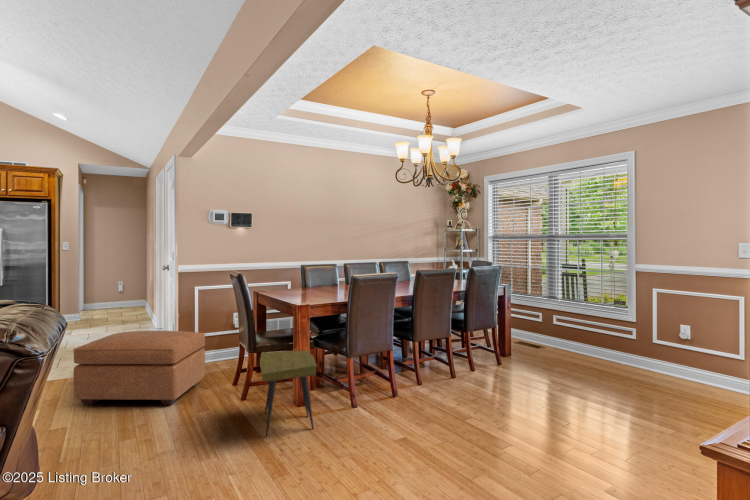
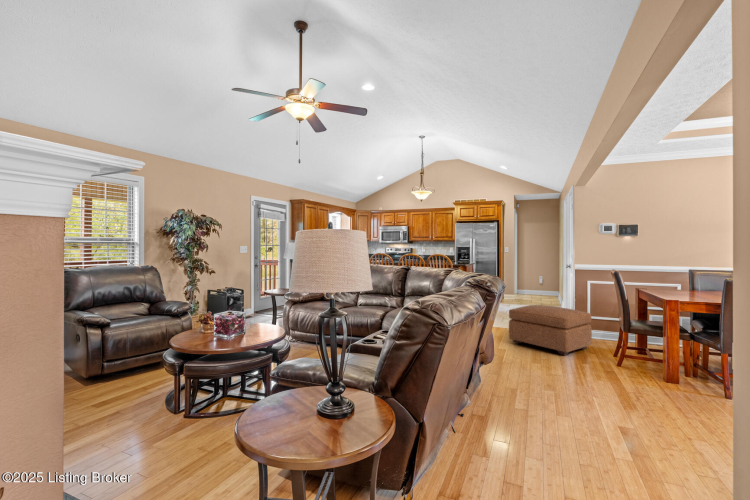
side table: present [260,351,317,436] -> none [624,331,678,398]

